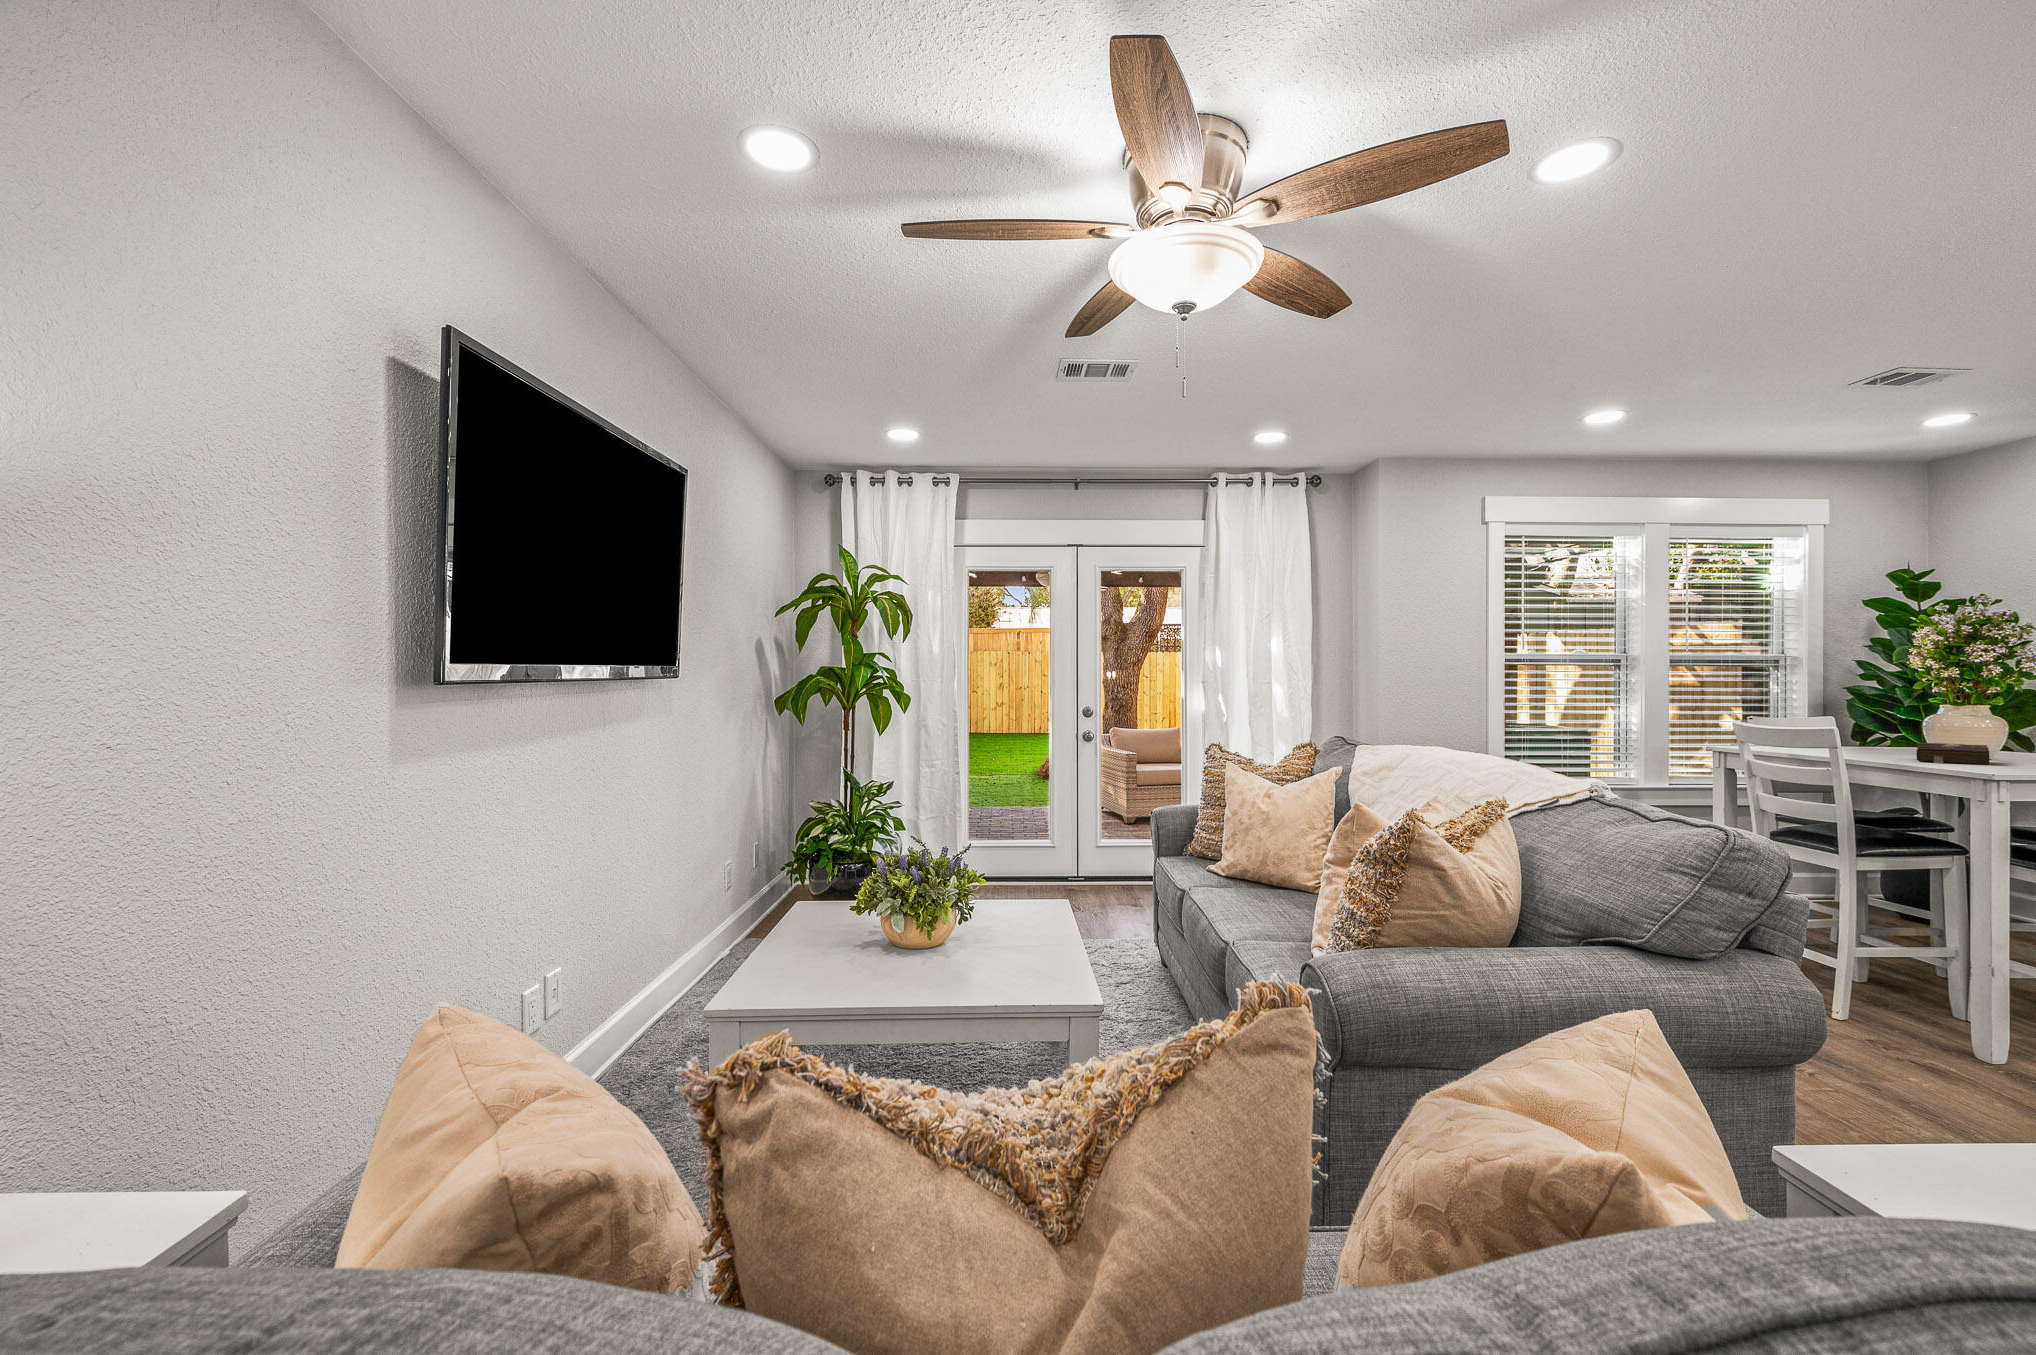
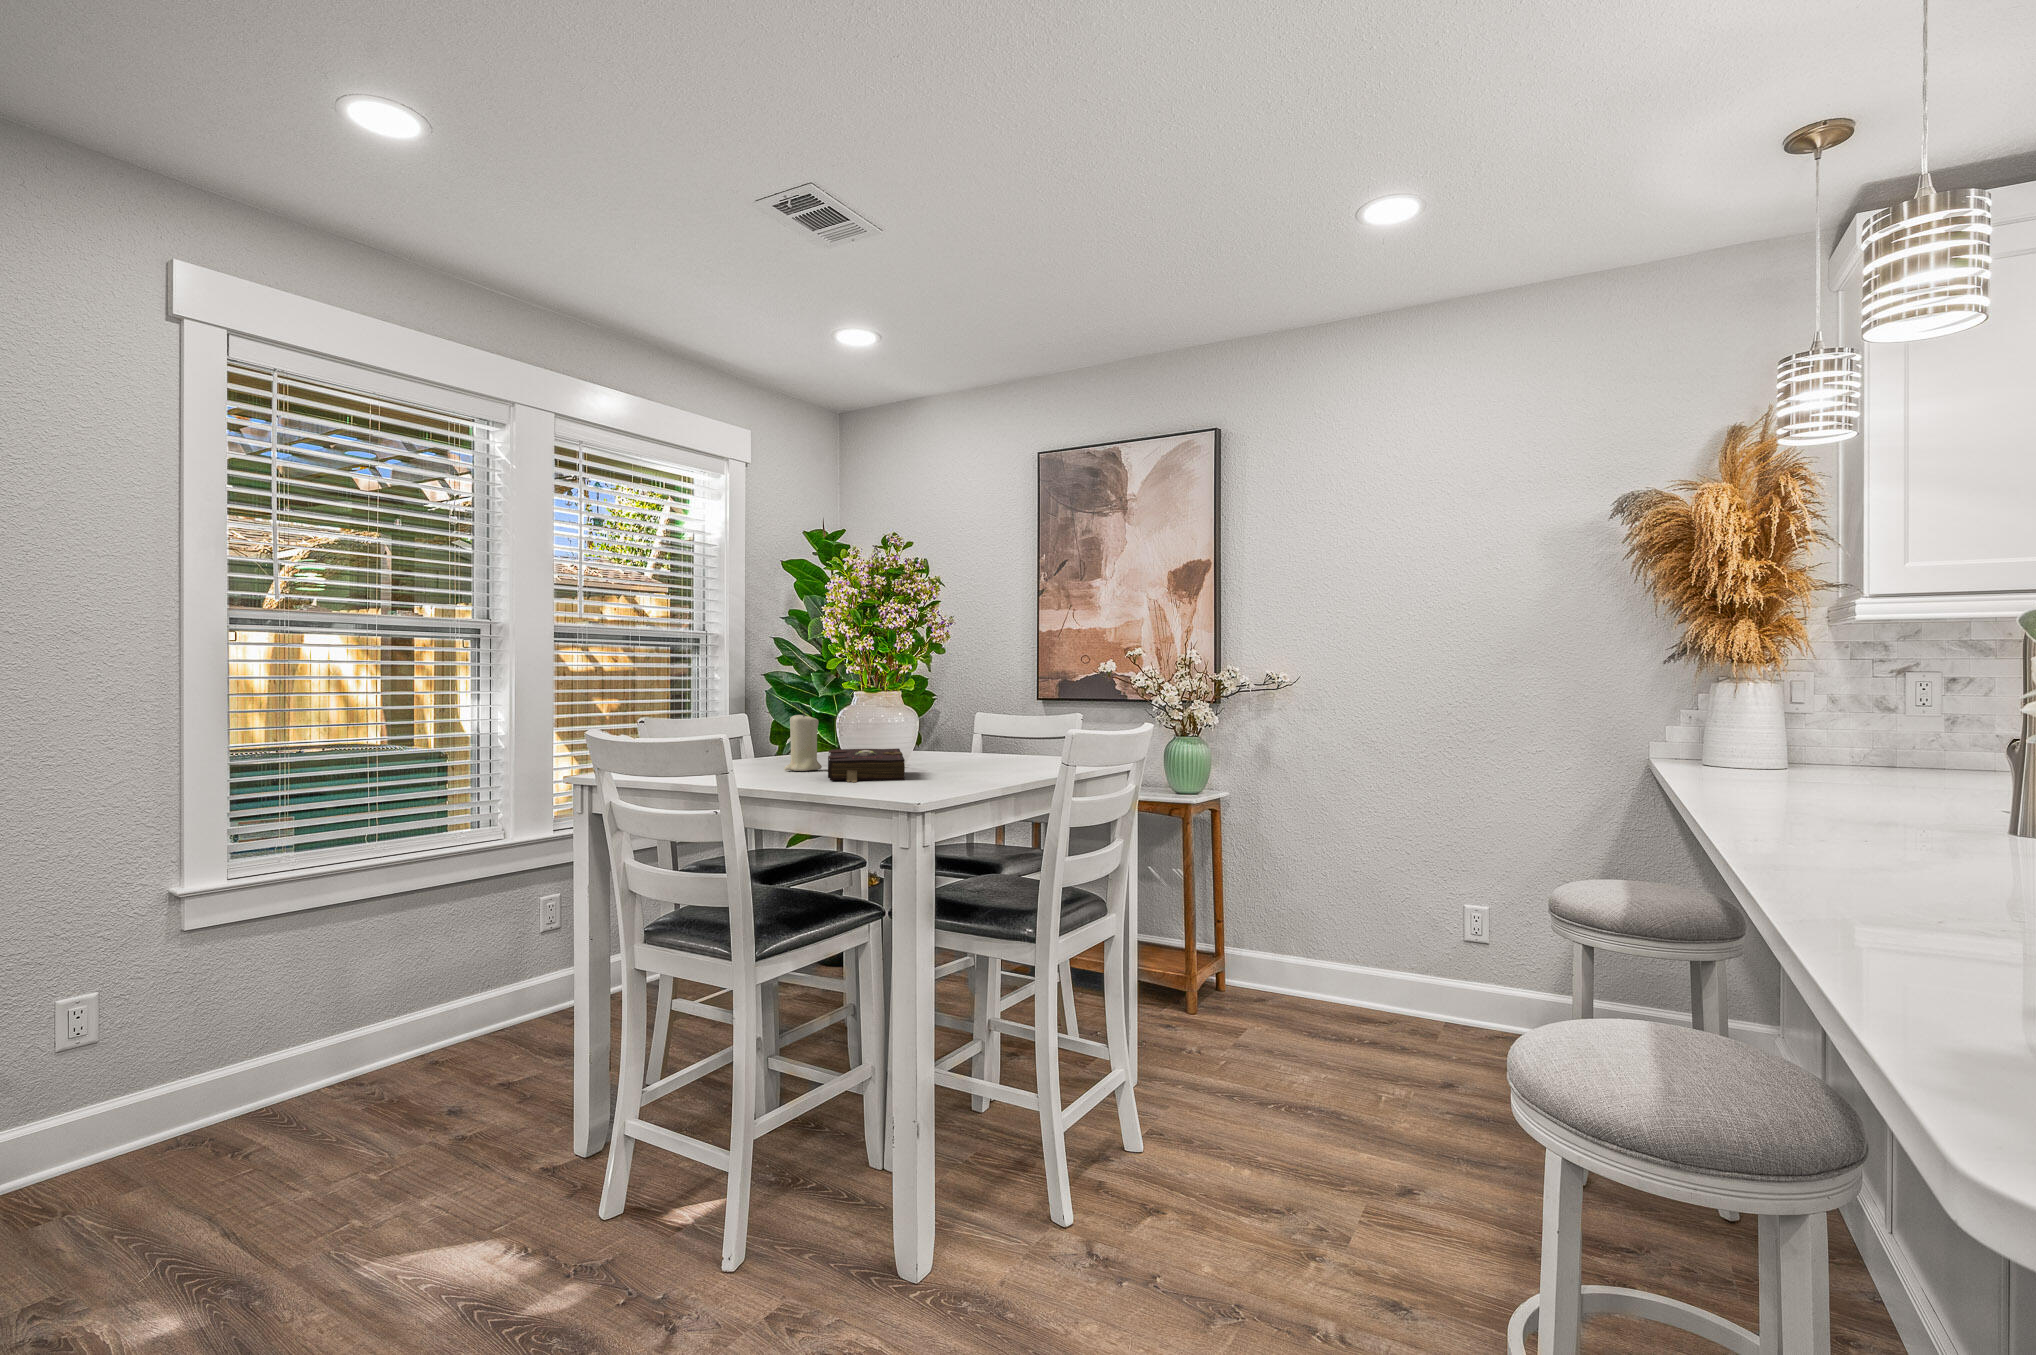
candle: none [1875,717,1910,756] -> present [784,712,822,771]

